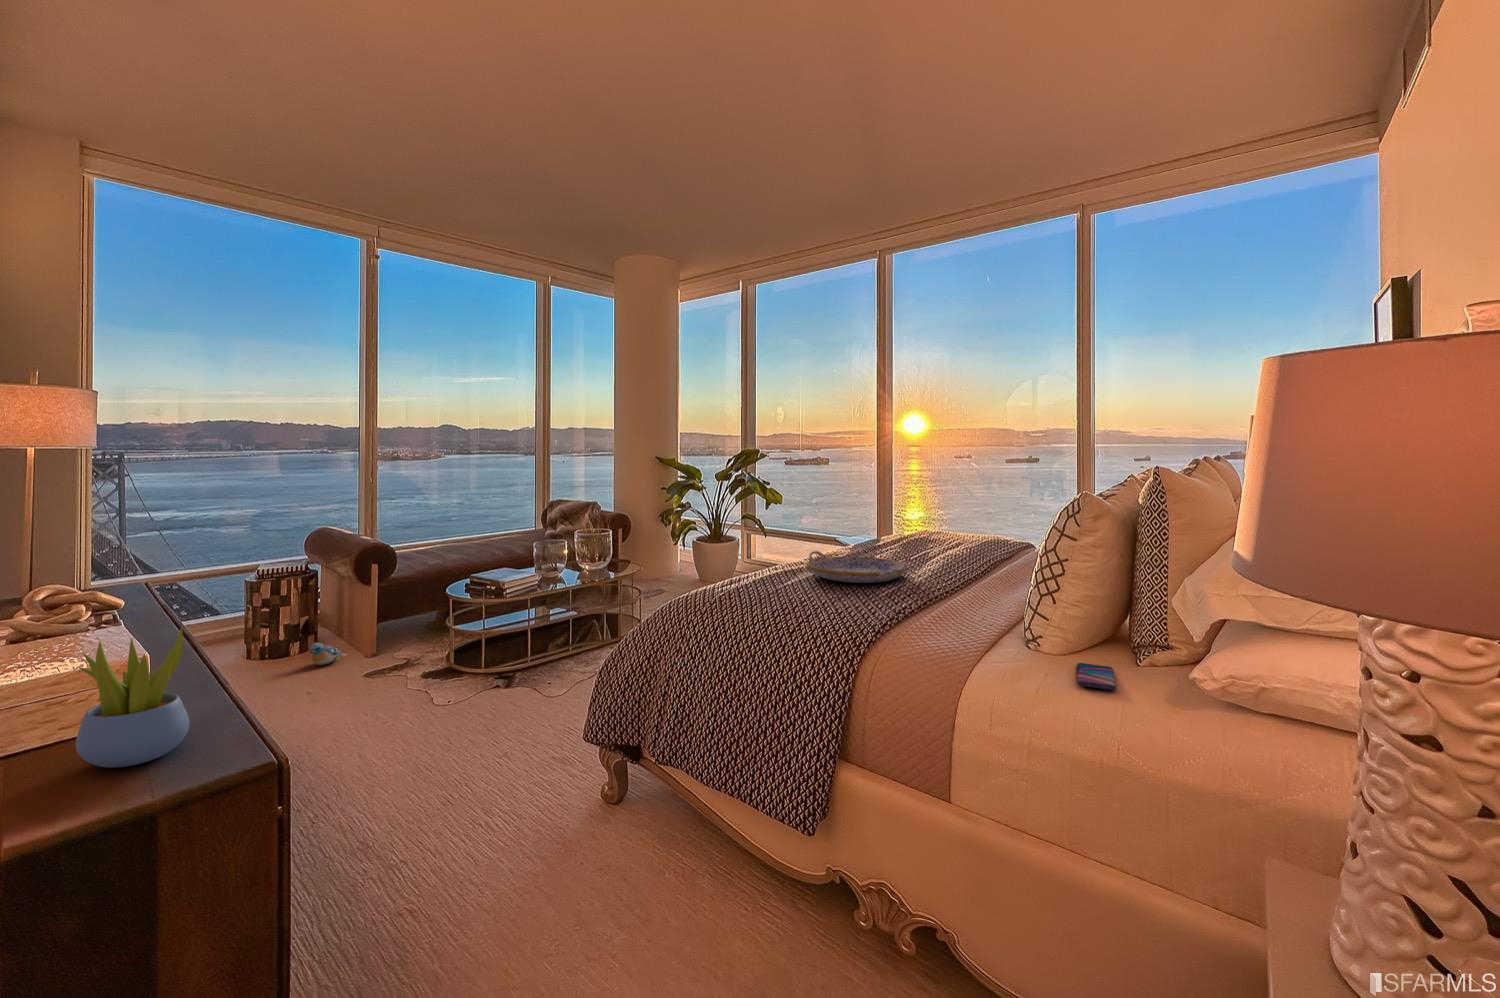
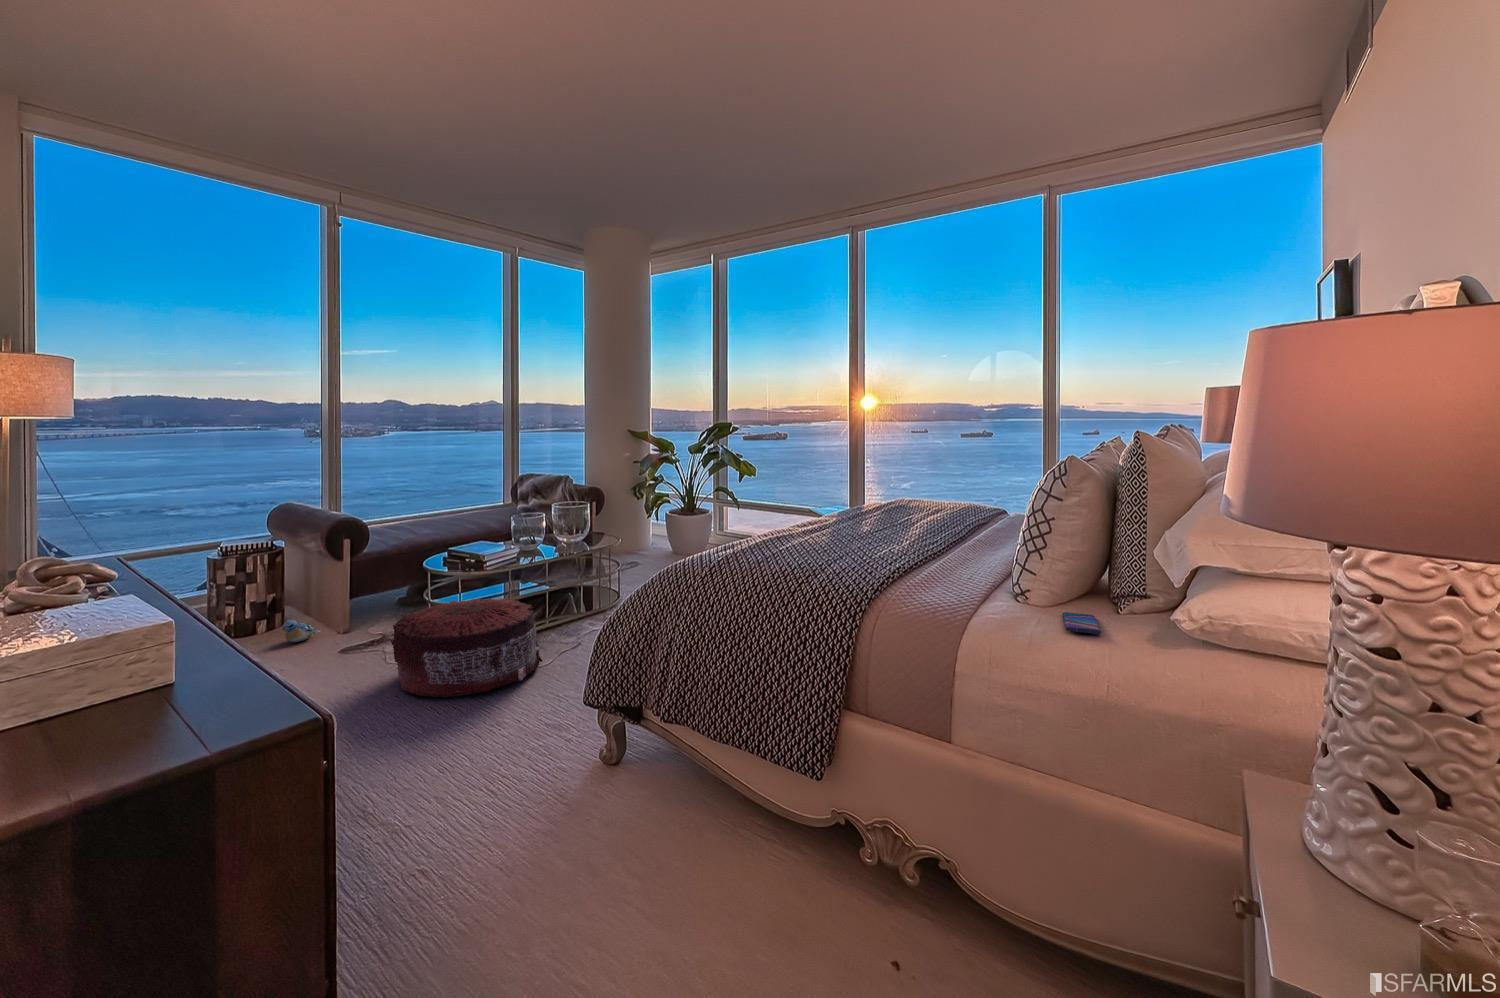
serving tray: present [806,551,907,583] -> none [797,518,895,546]
pouf: none [406,625,556,726] -> present [391,598,542,697]
succulent plant: present [76,628,190,768] -> none [116,588,229,725]

